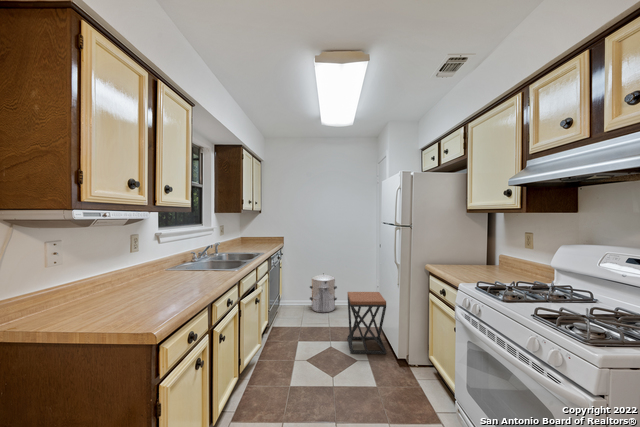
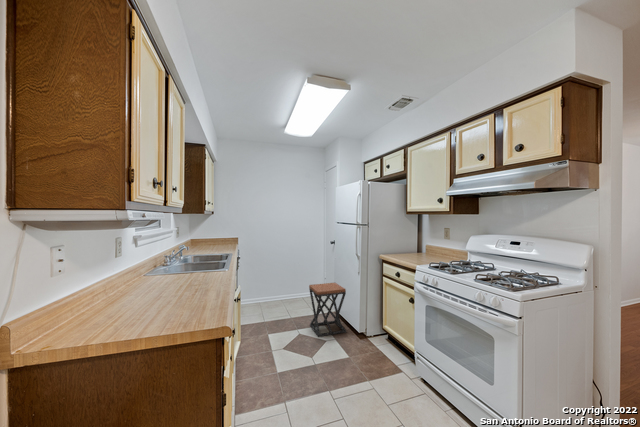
waste bin: present [310,274,337,313] -> none [264,272,289,308]

